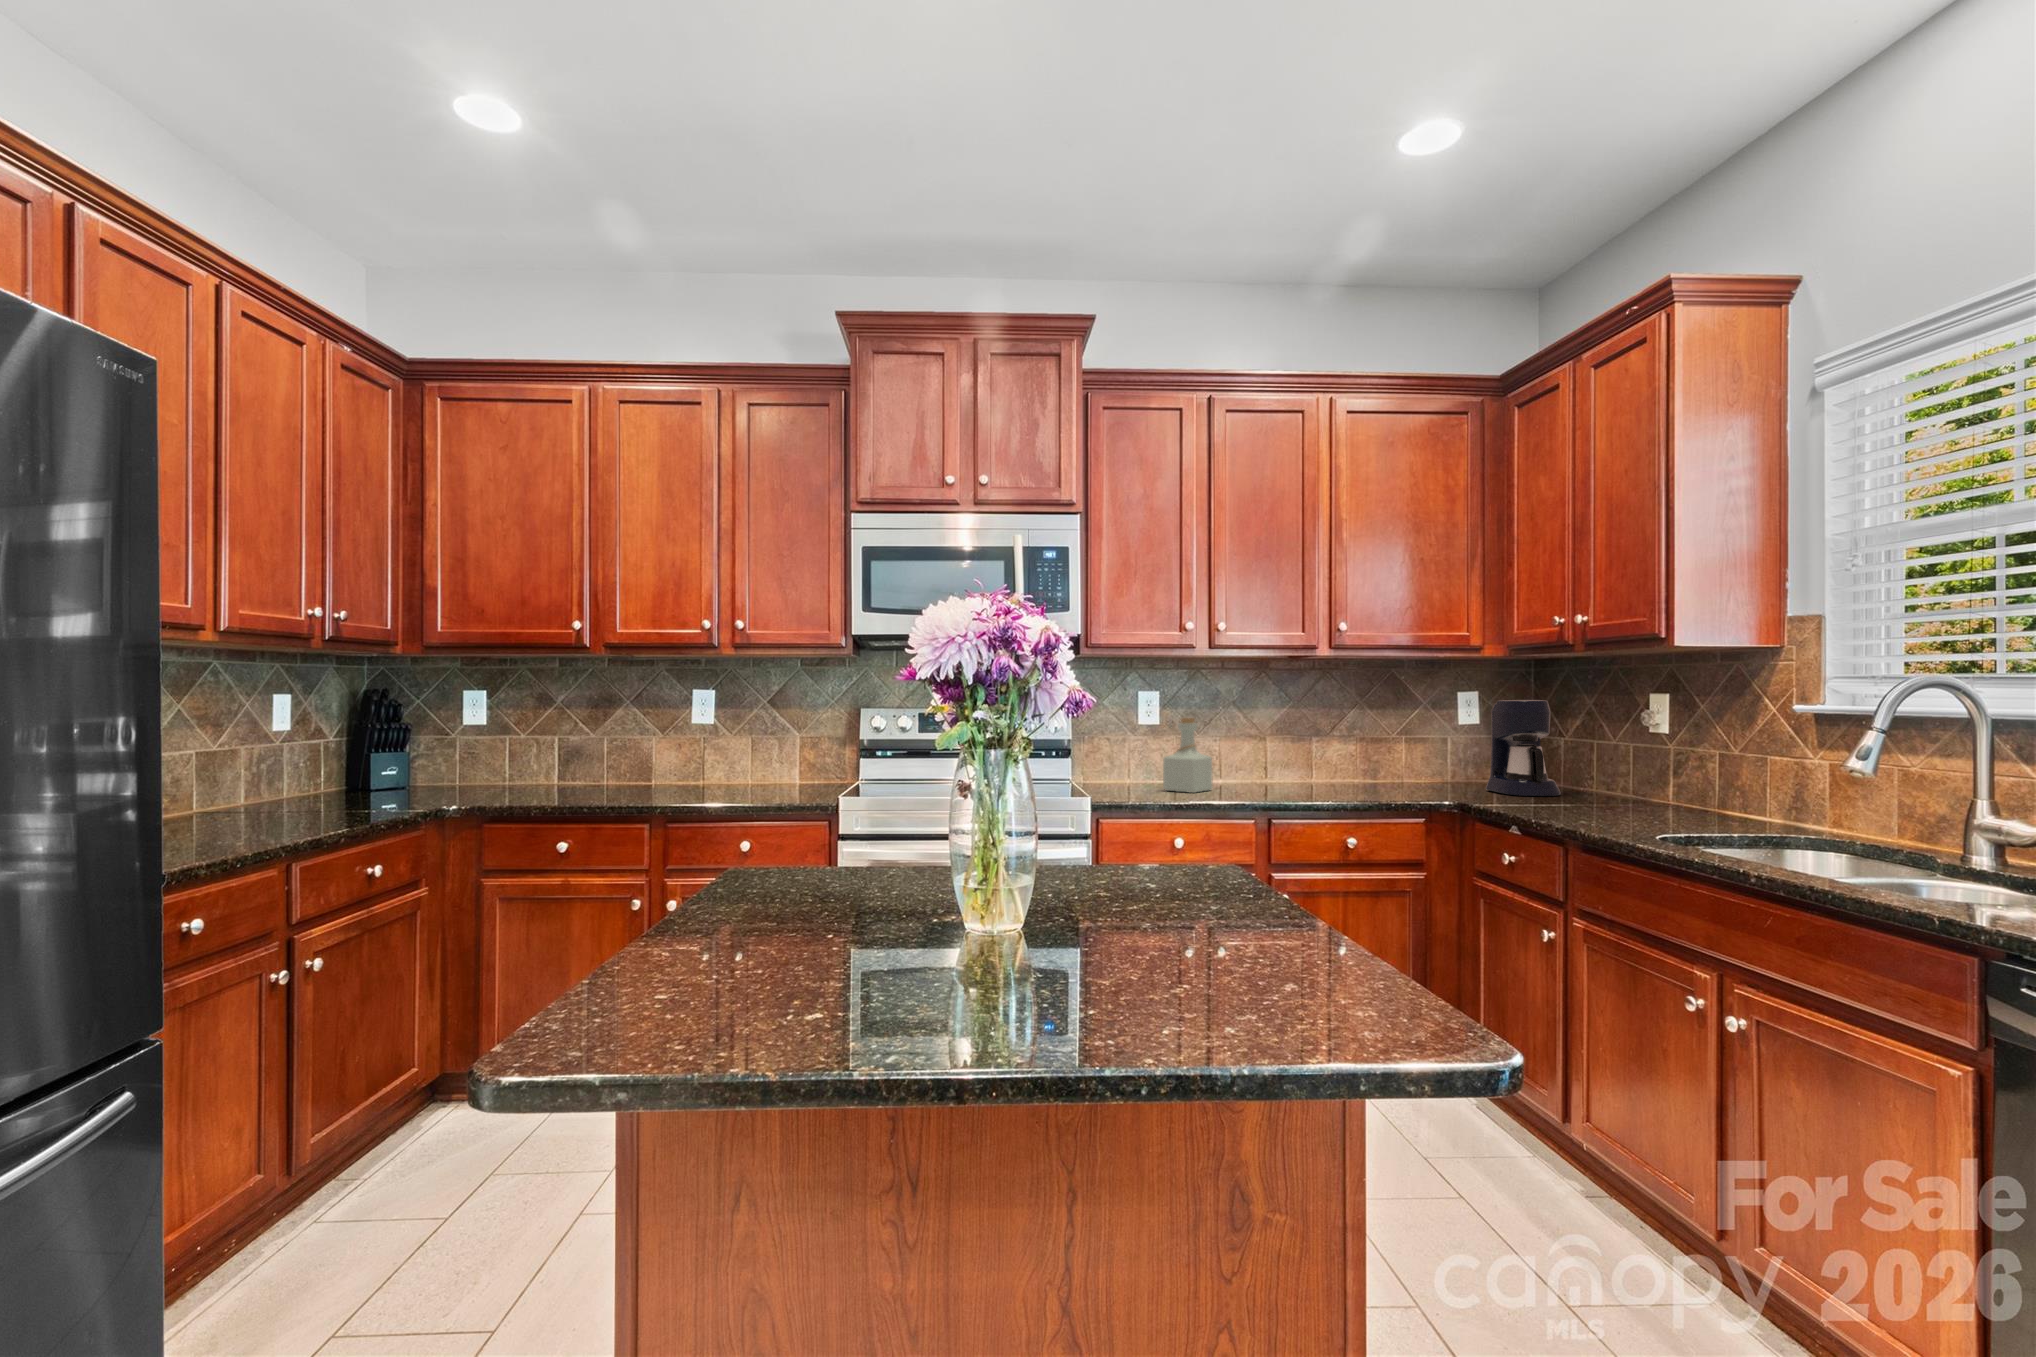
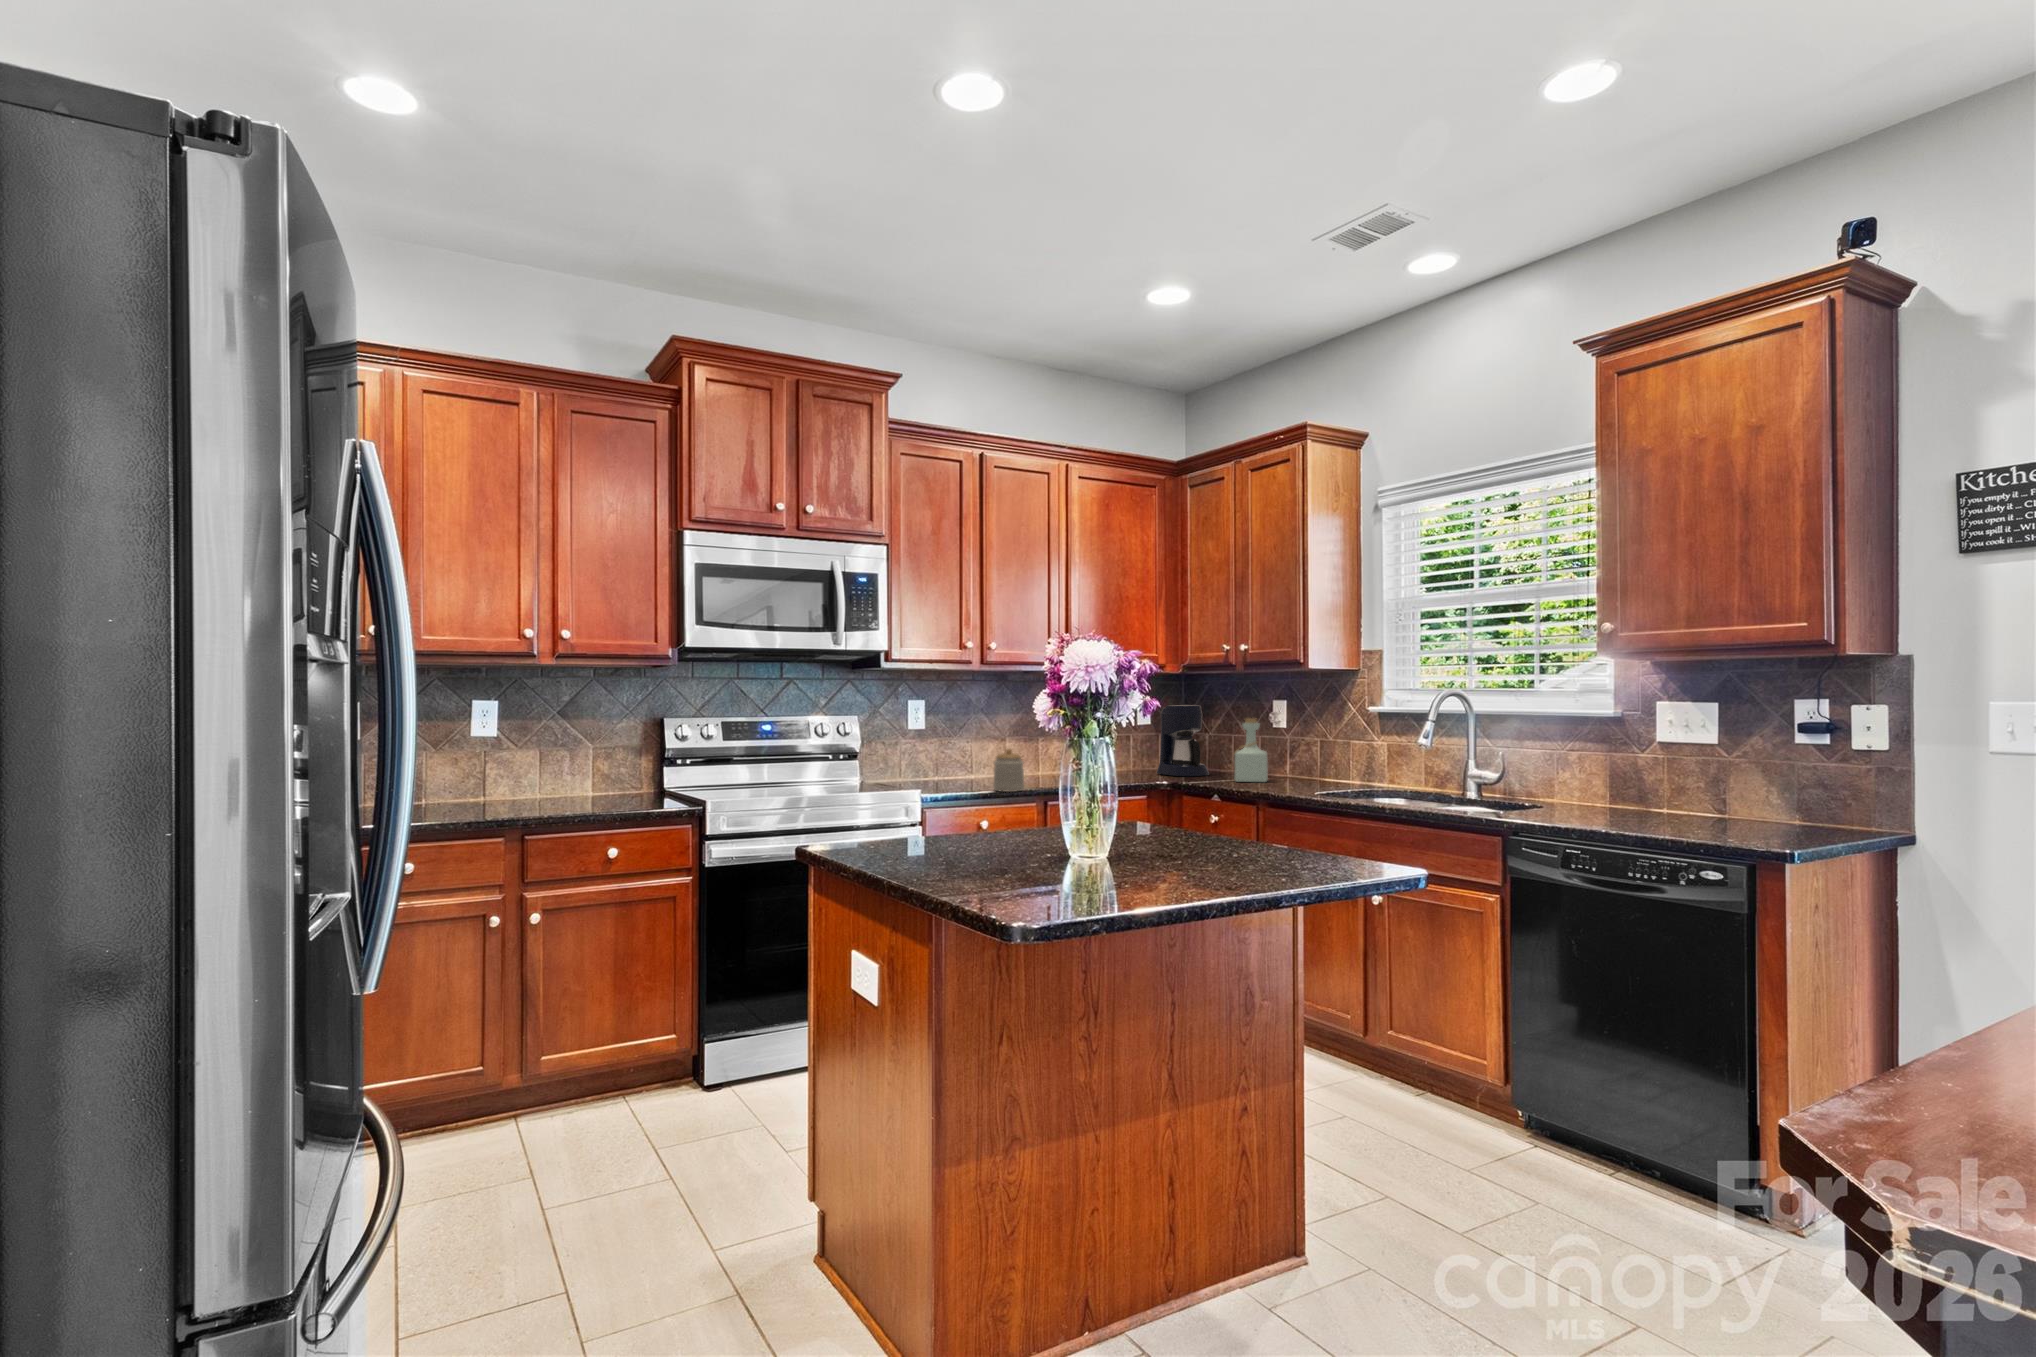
bottle: present [1163,718,1213,793] -> present [1233,718,1268,782]
jar: none [1221,751,1261,805] -> present [994,749,1024,792]

